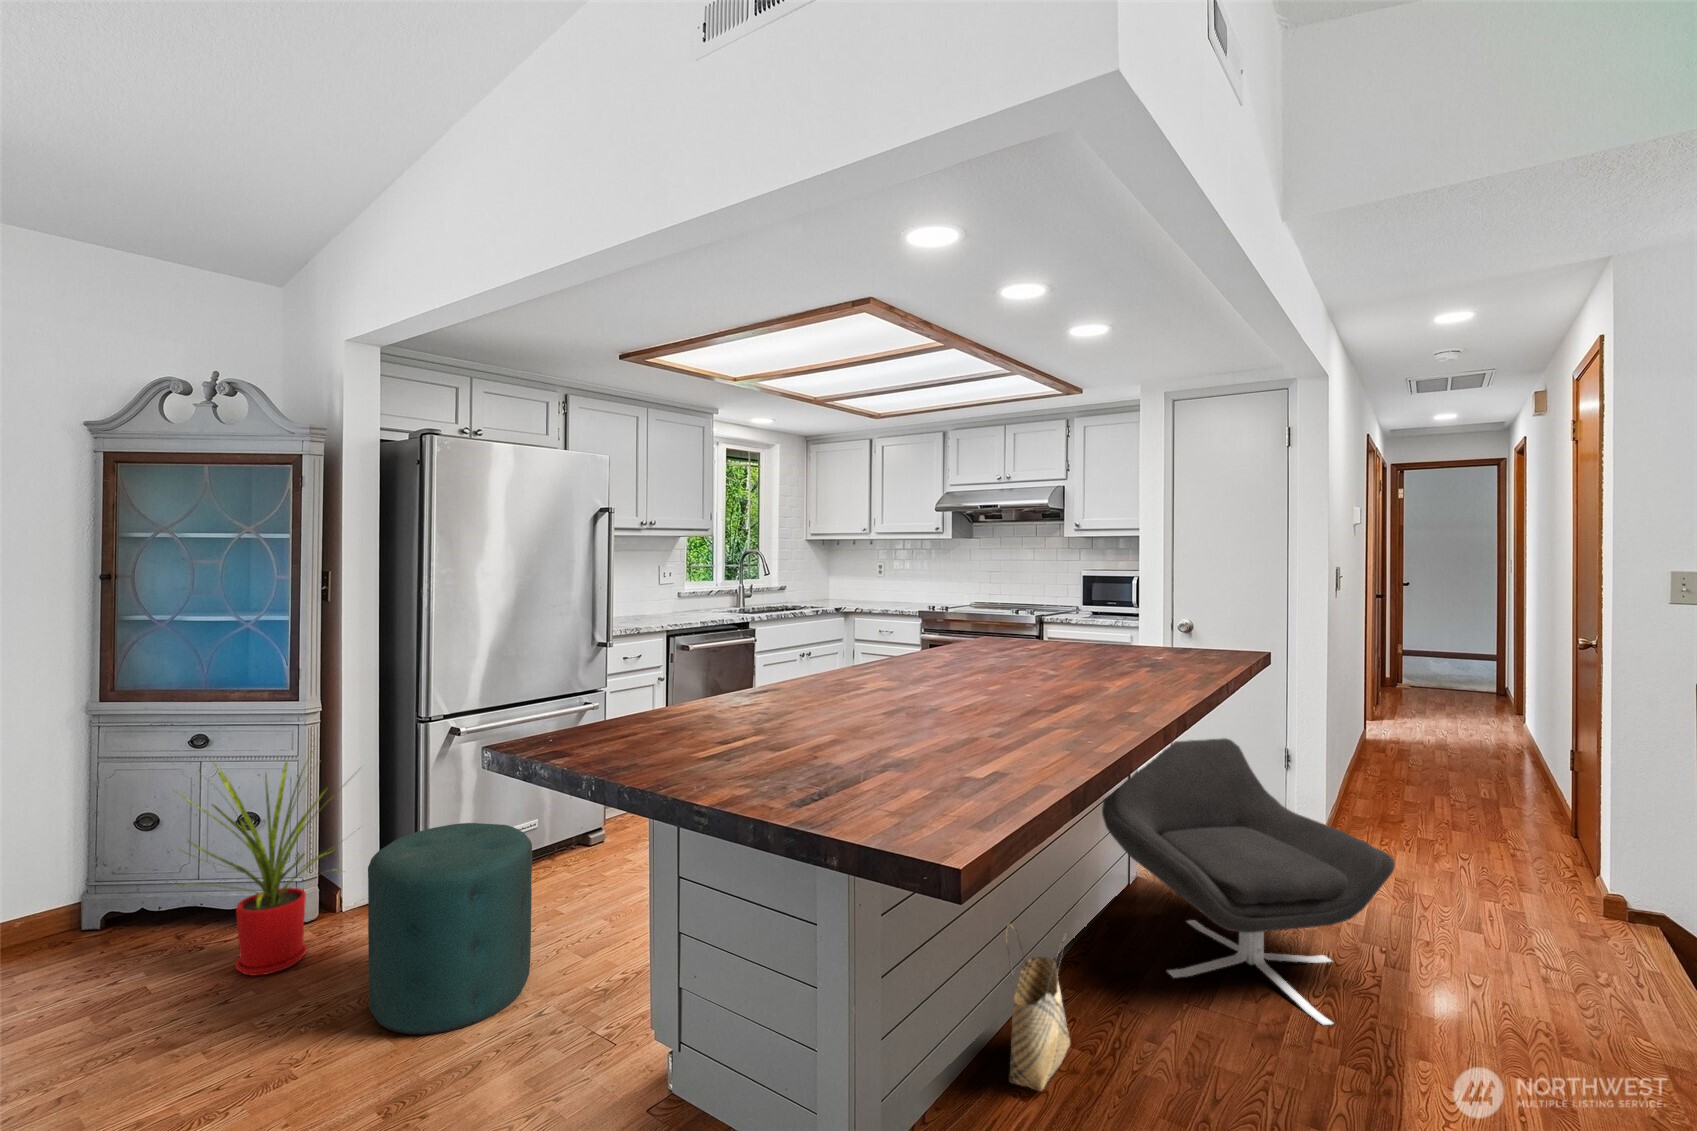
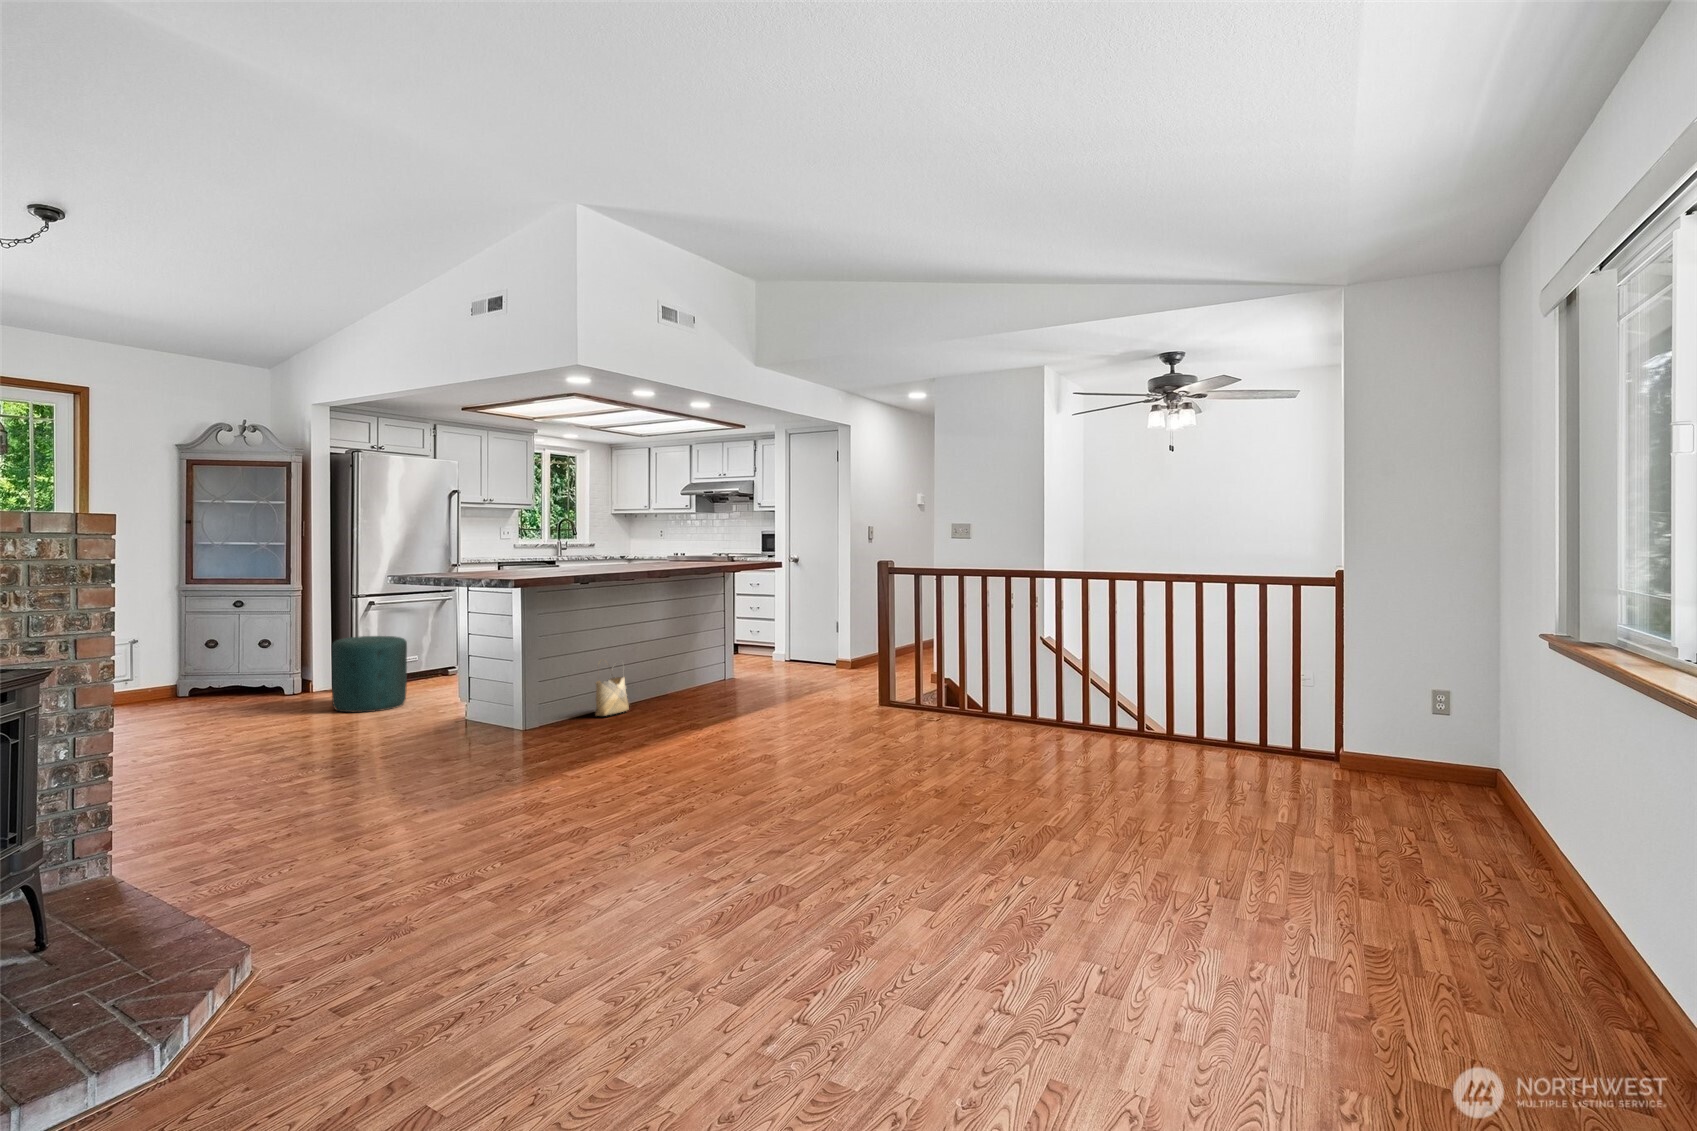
lounge chair: present [1102,738,1395,1025] -> none [689,606,795,708]
house plant: present [180,753,351,976] -> none [236,603,325,704]

